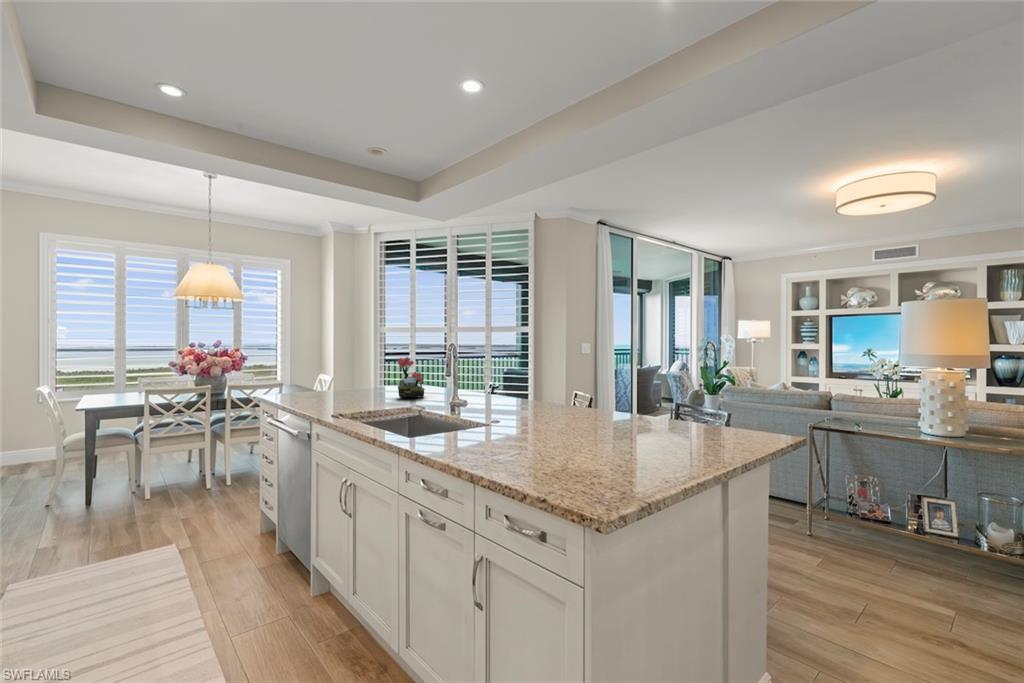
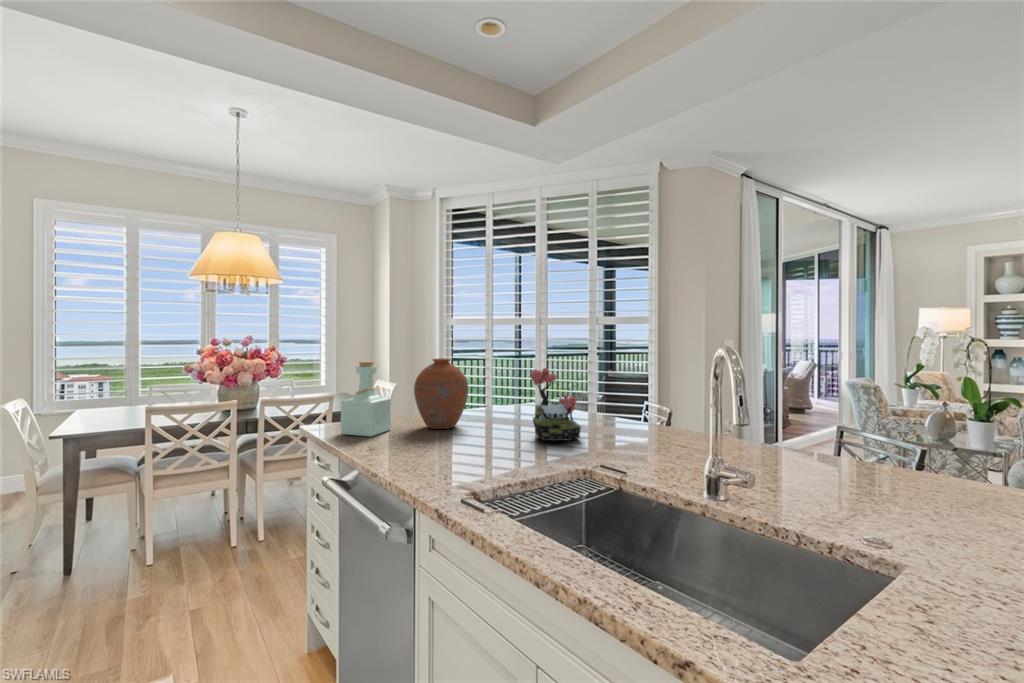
vase: none [330,353,365,395] -> present [414,358,468,429]
bottle: none [283,354,315,399] -> present [341,361,391,437]

